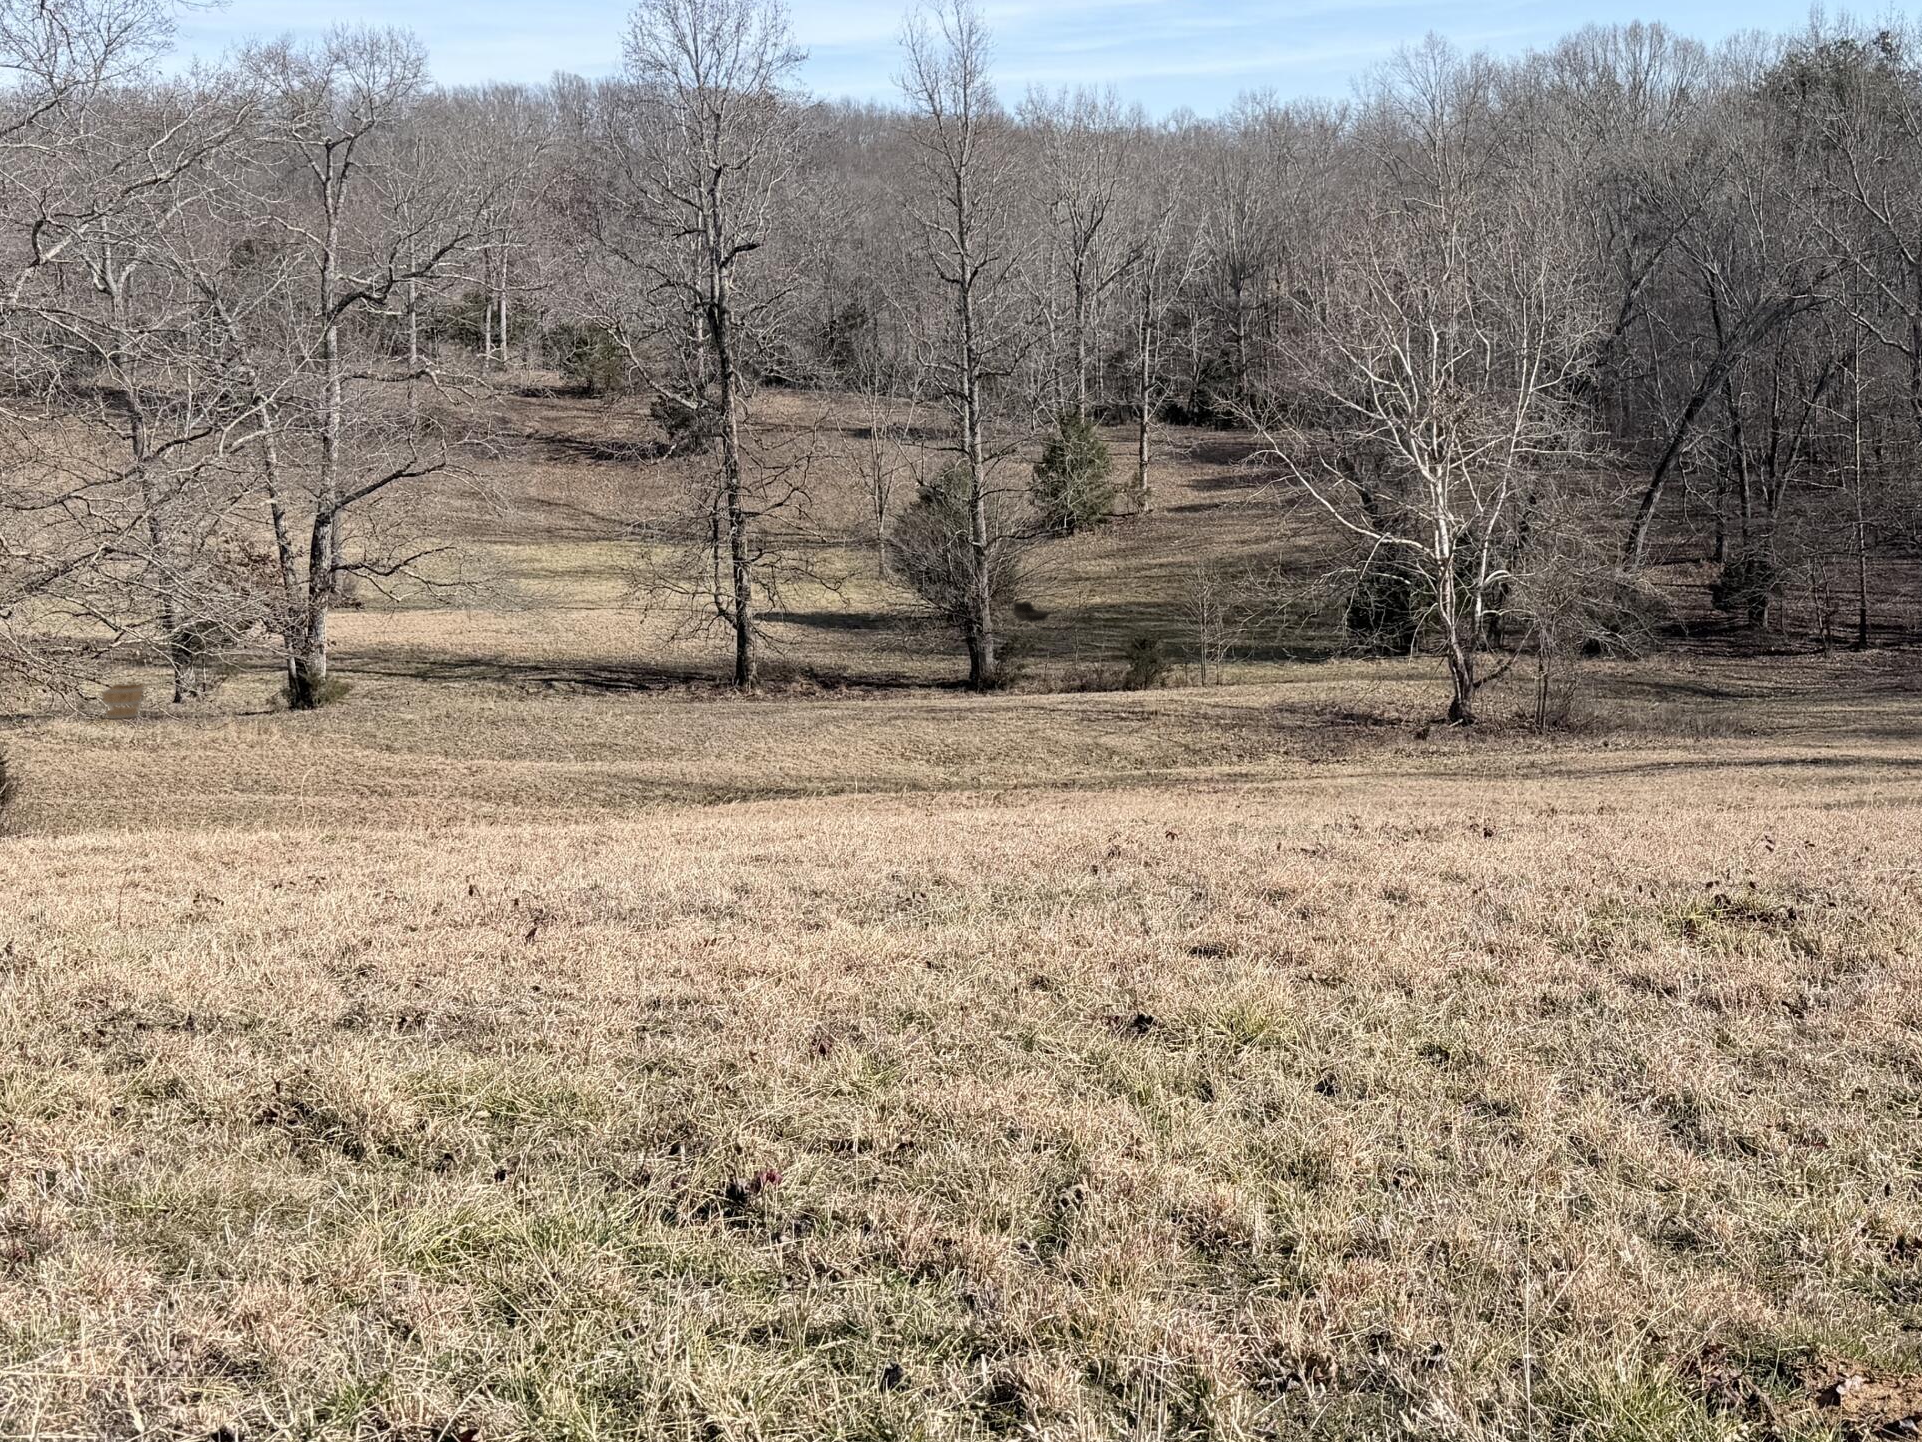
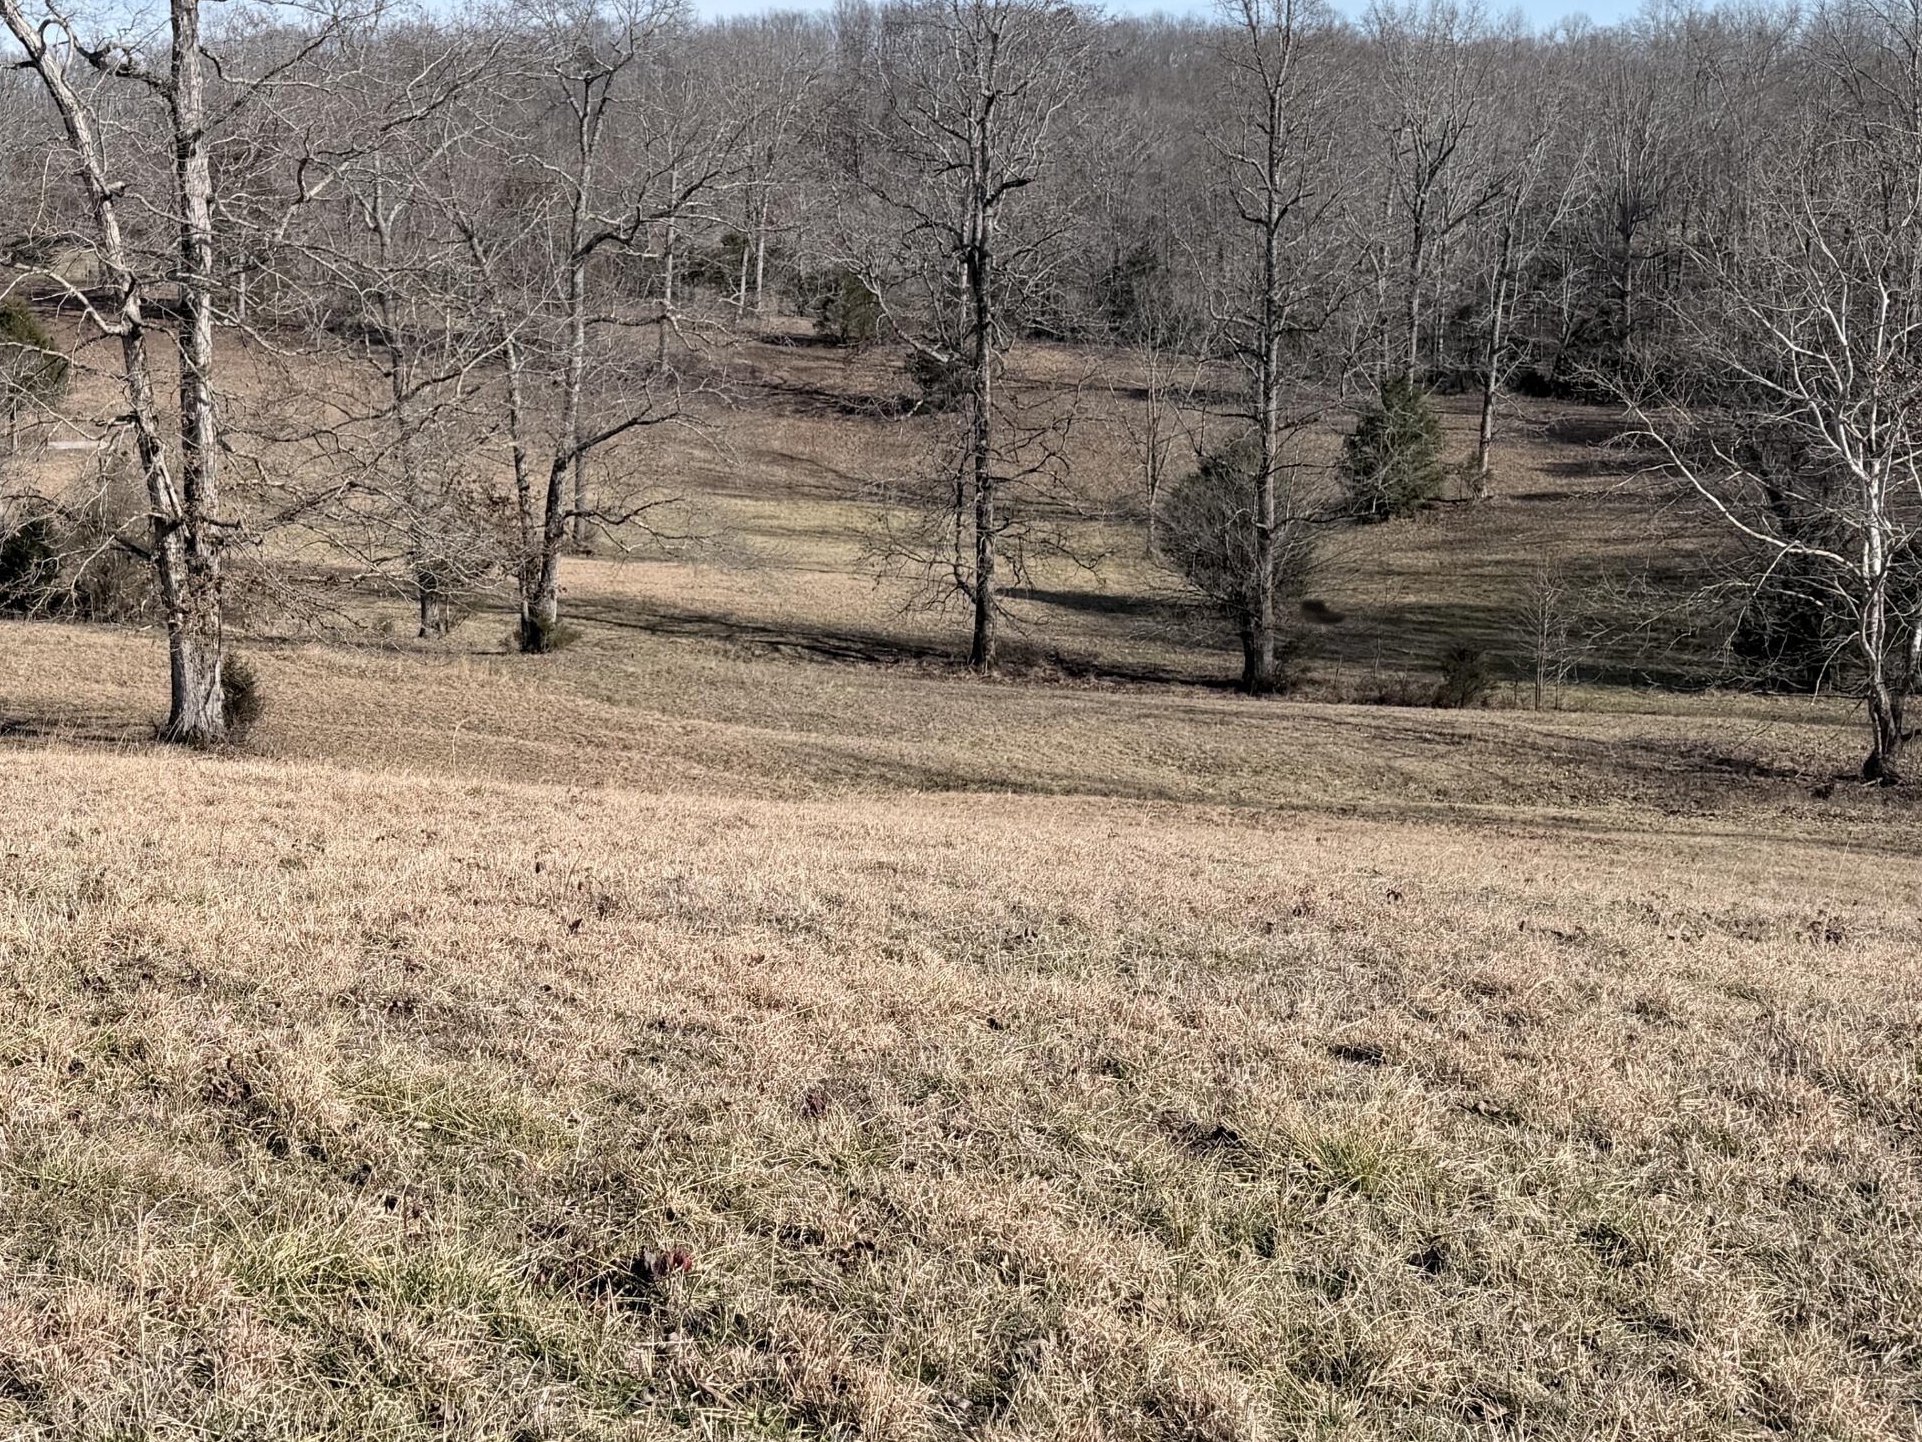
wooden bucket: present [102,684,143,719] -> none [361,611,397,644]

